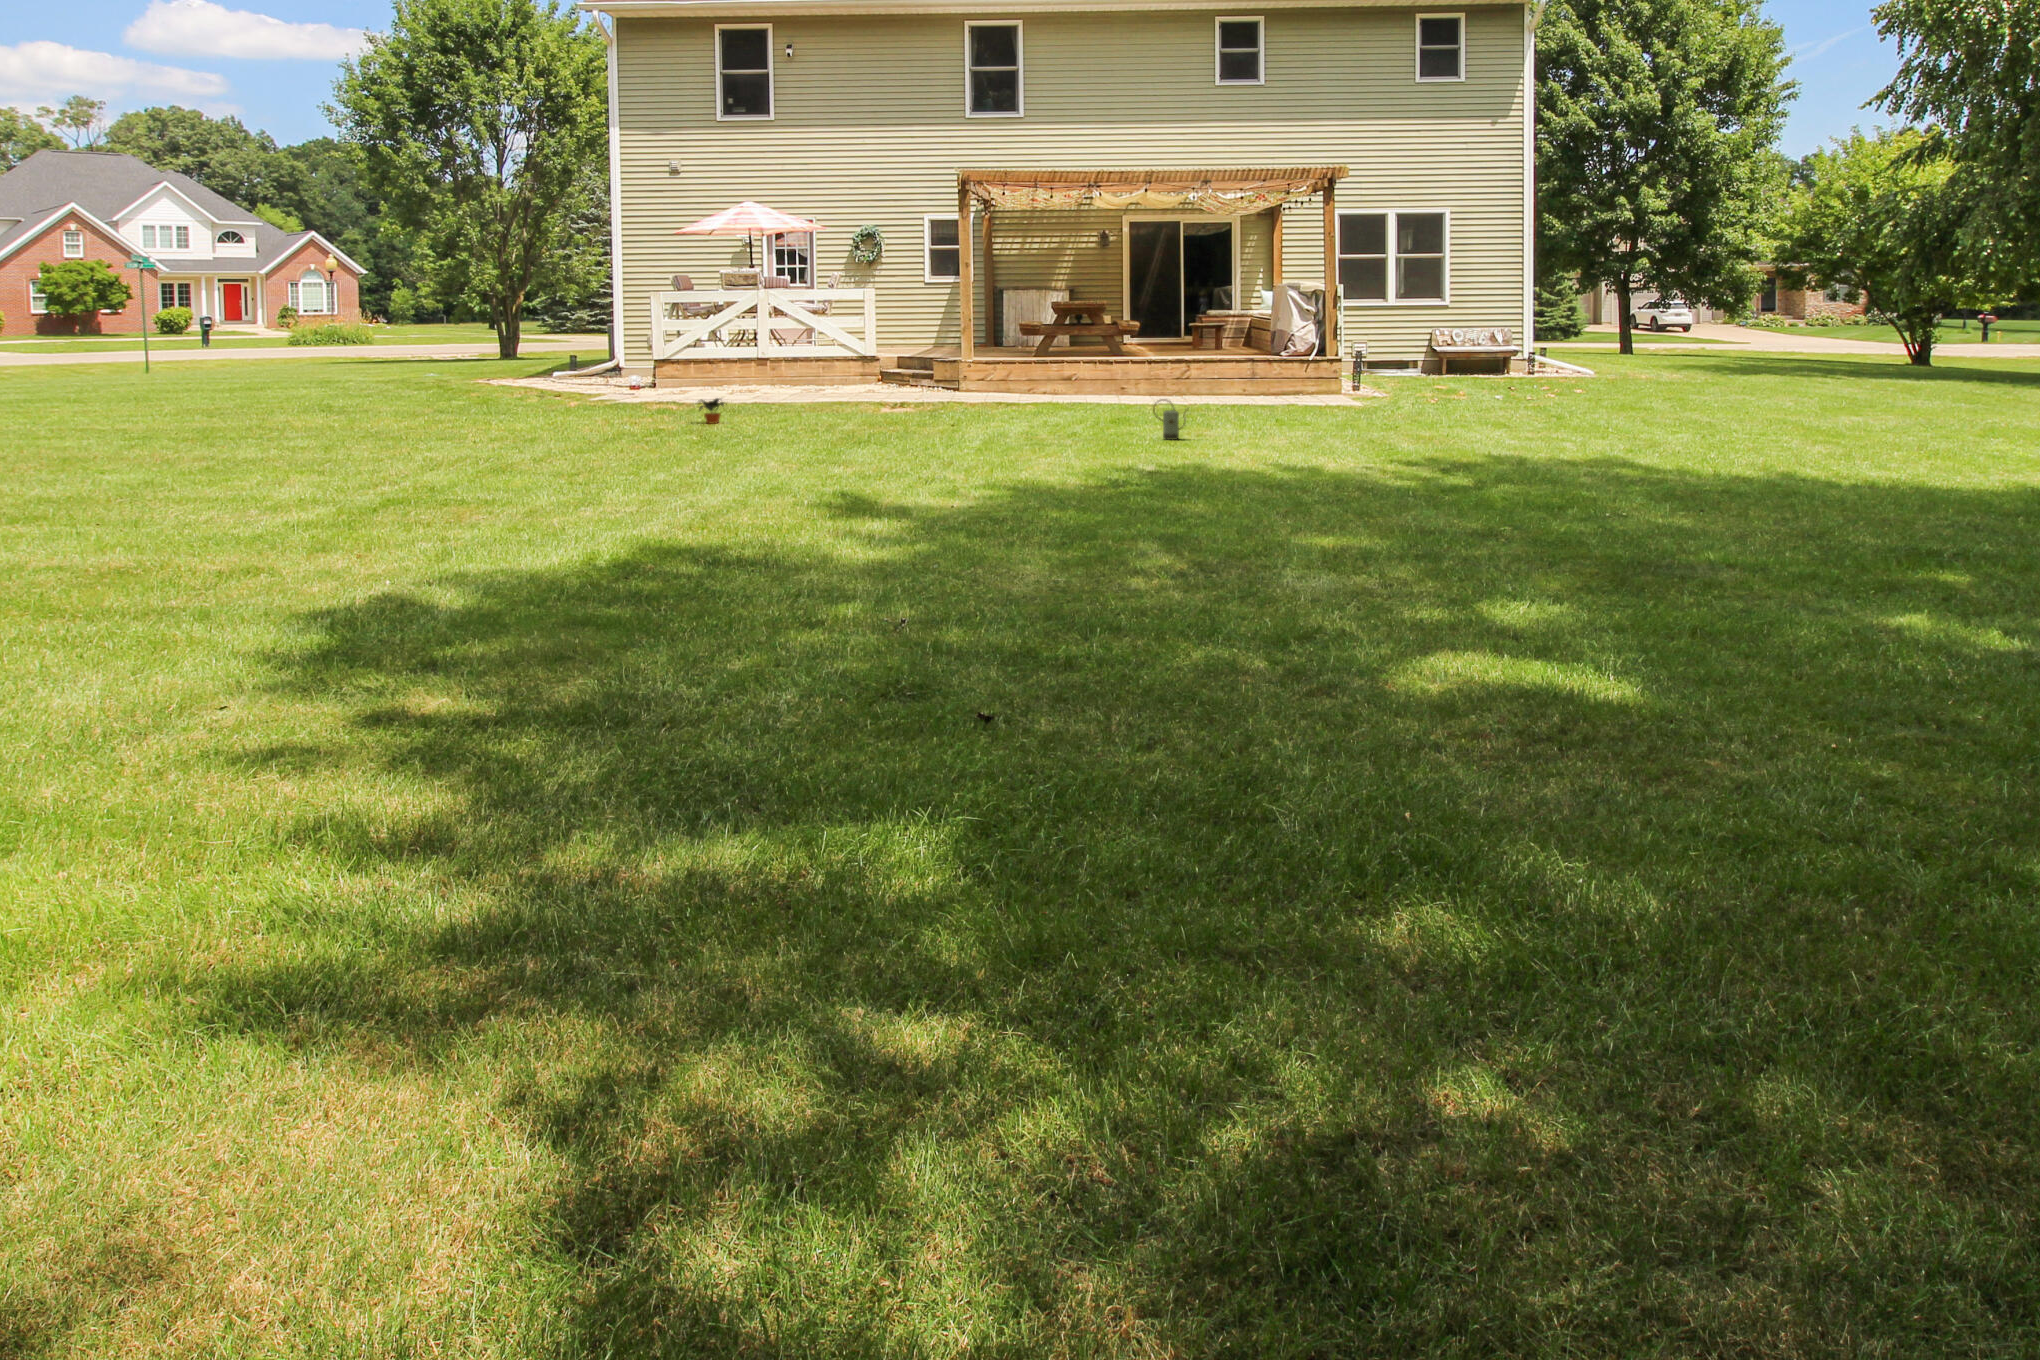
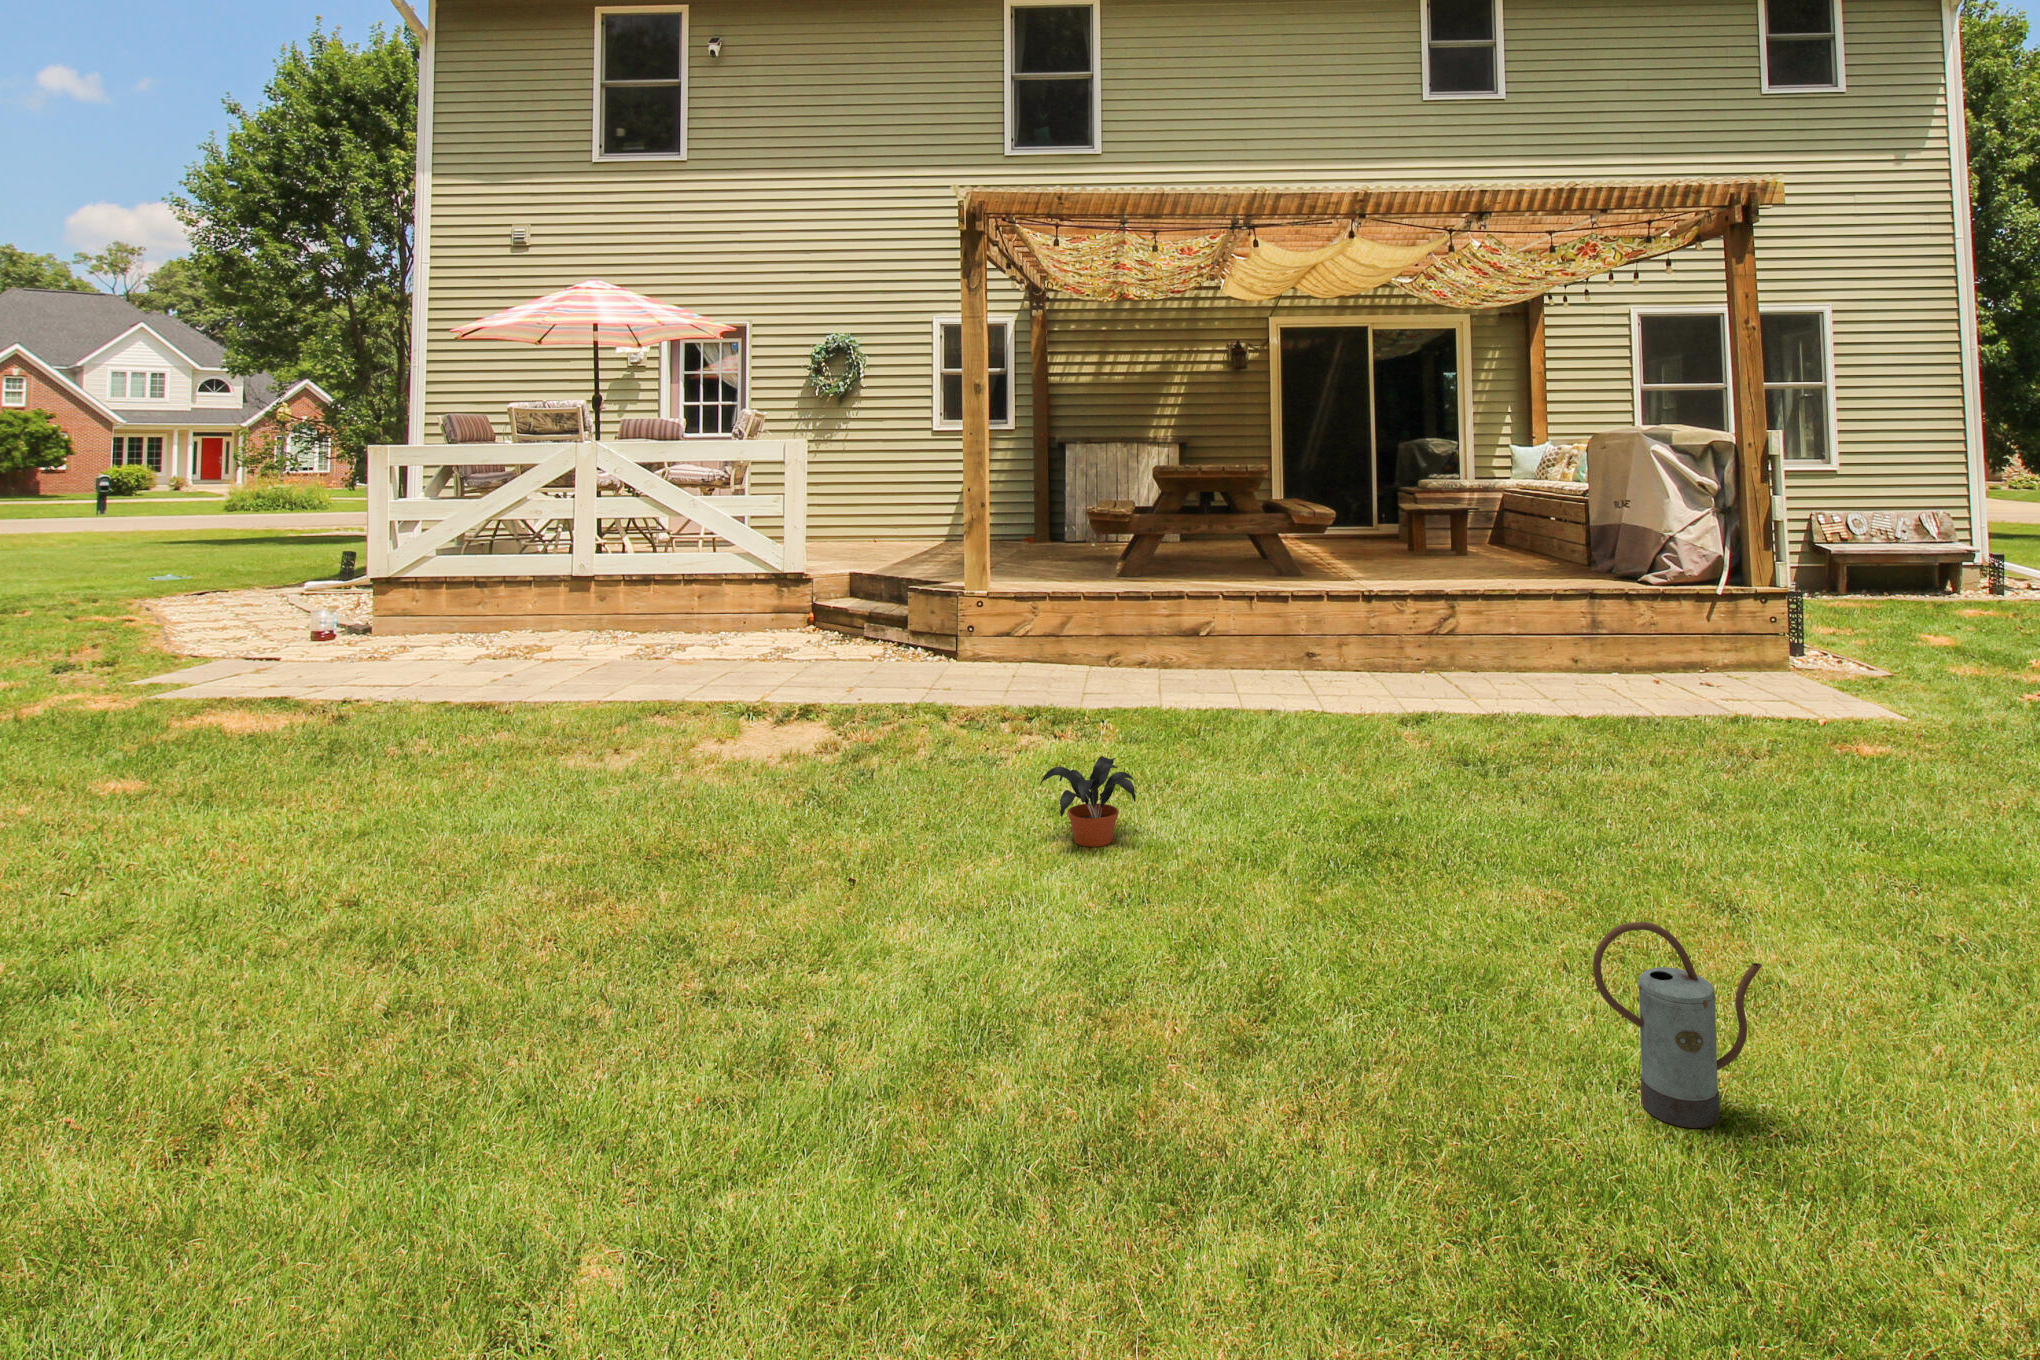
potted plant: present [699,398,724,424] -> present [1040,756,1136,847]

